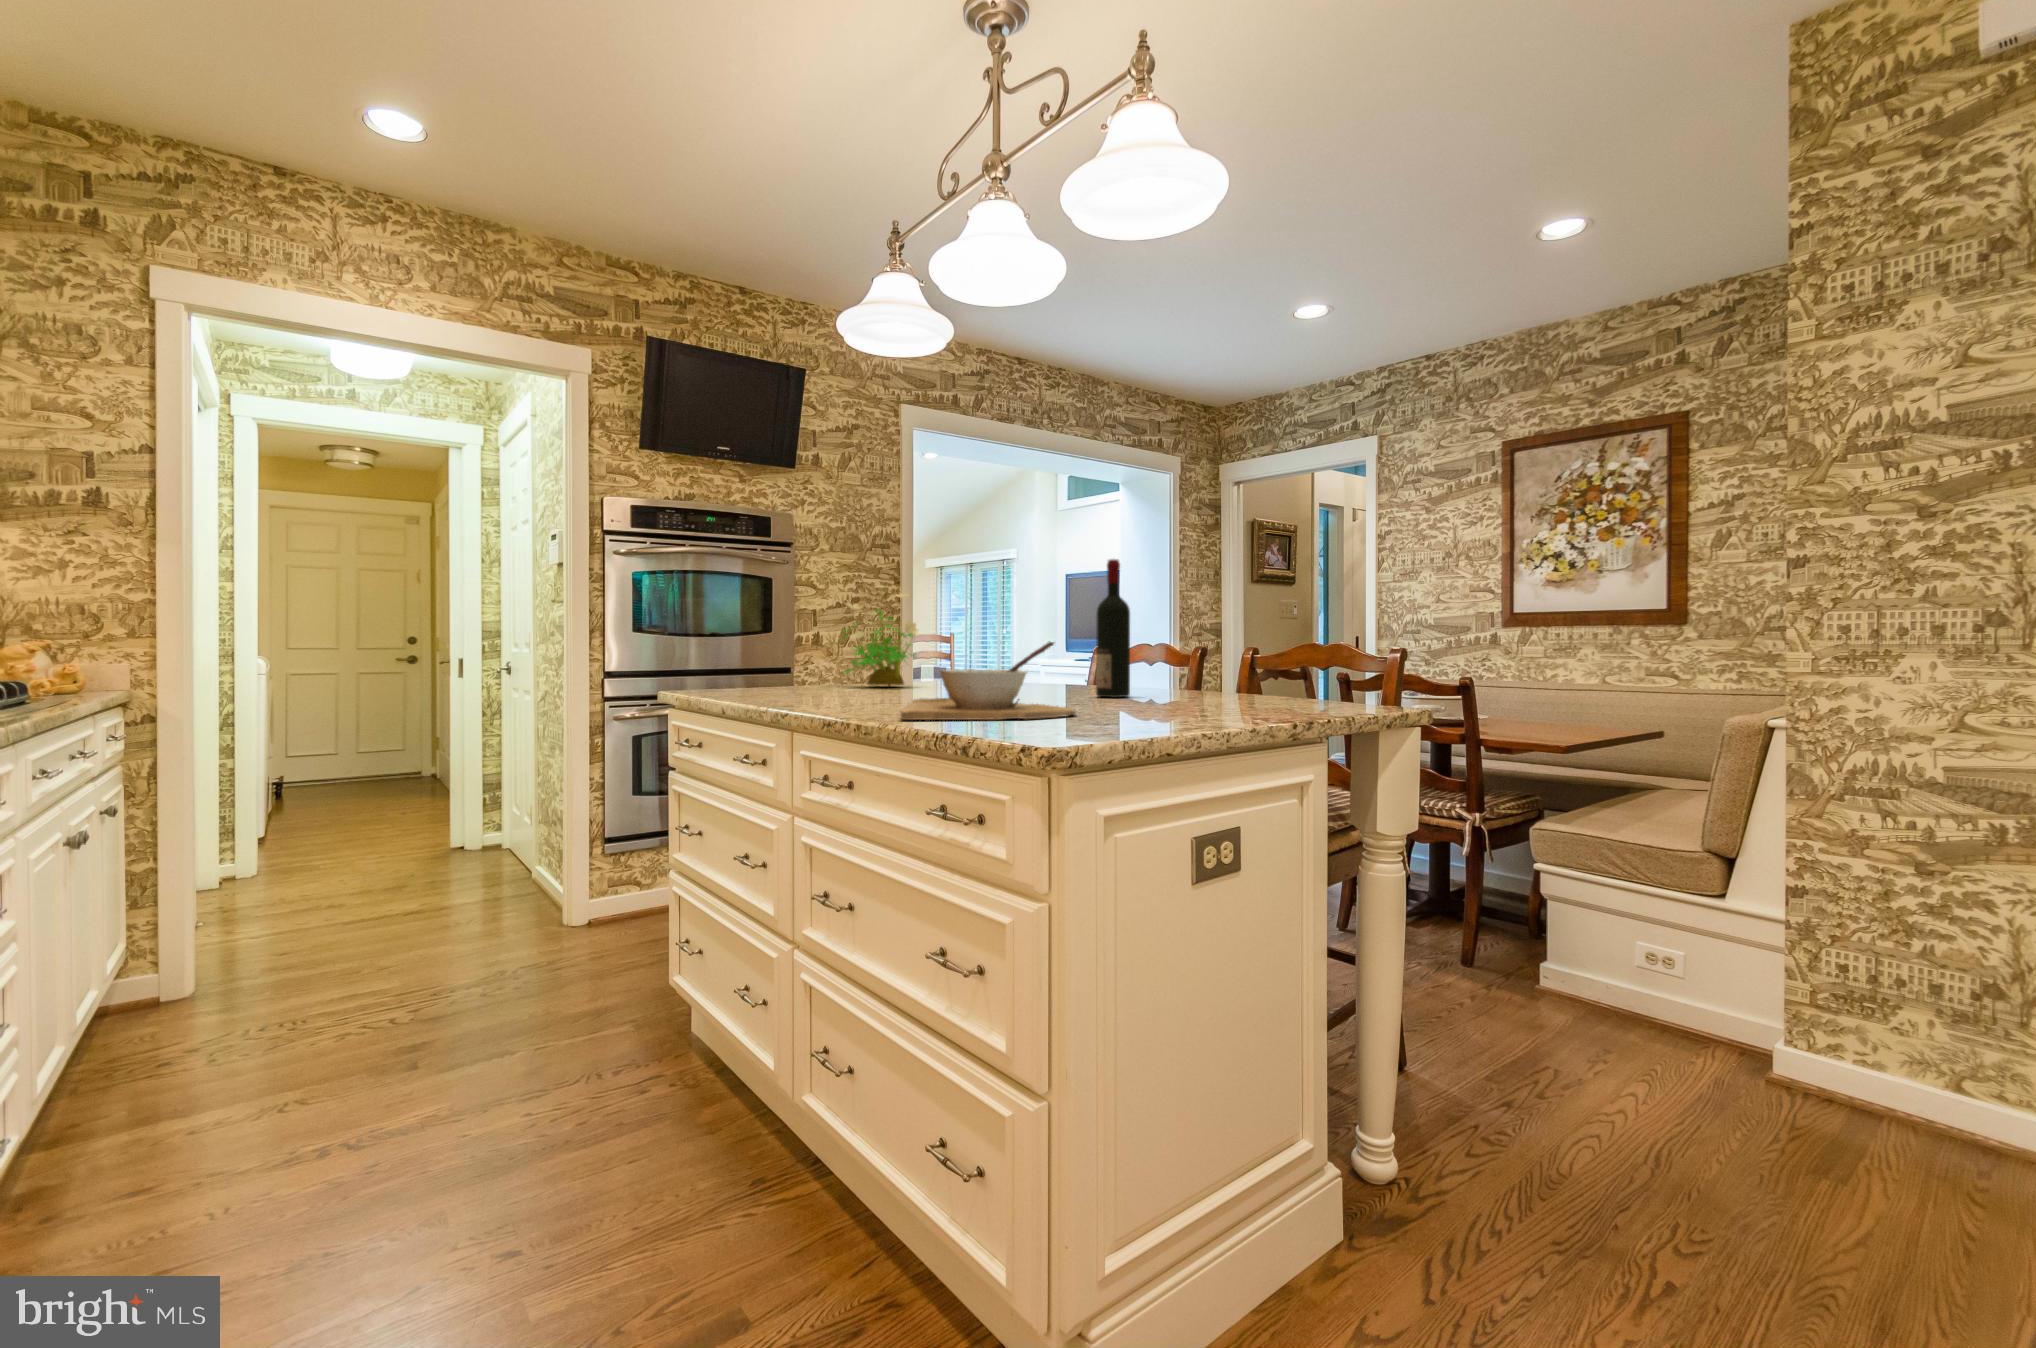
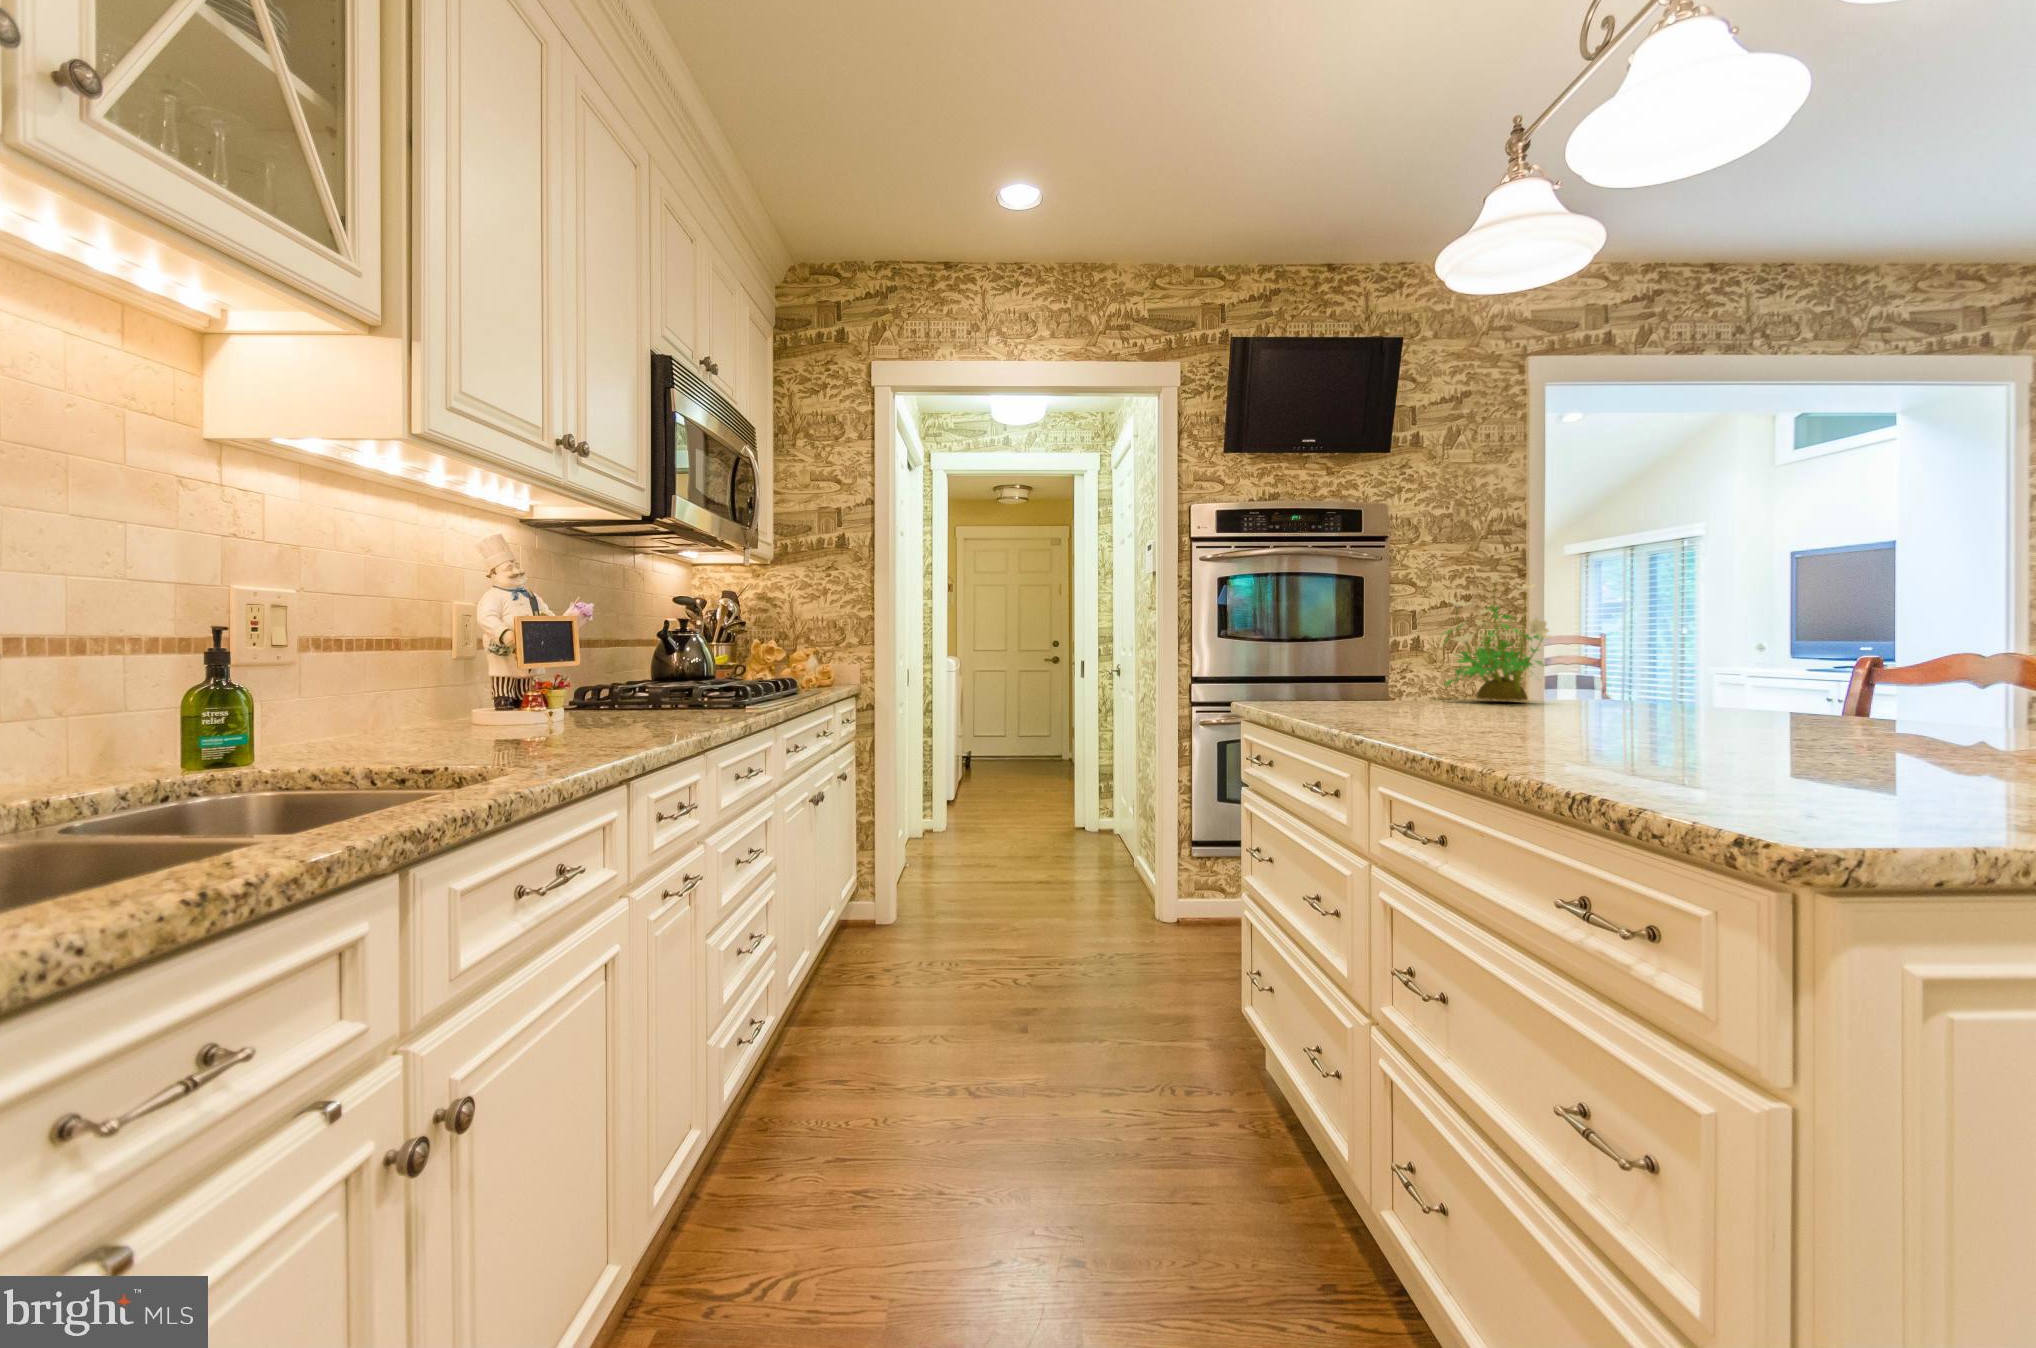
wine bottle: present [1096,559,1130,697] -> none [1880,510,1961,737]
bowl: present [901,642,1076,720] -> none [1518,648,1863,777]

